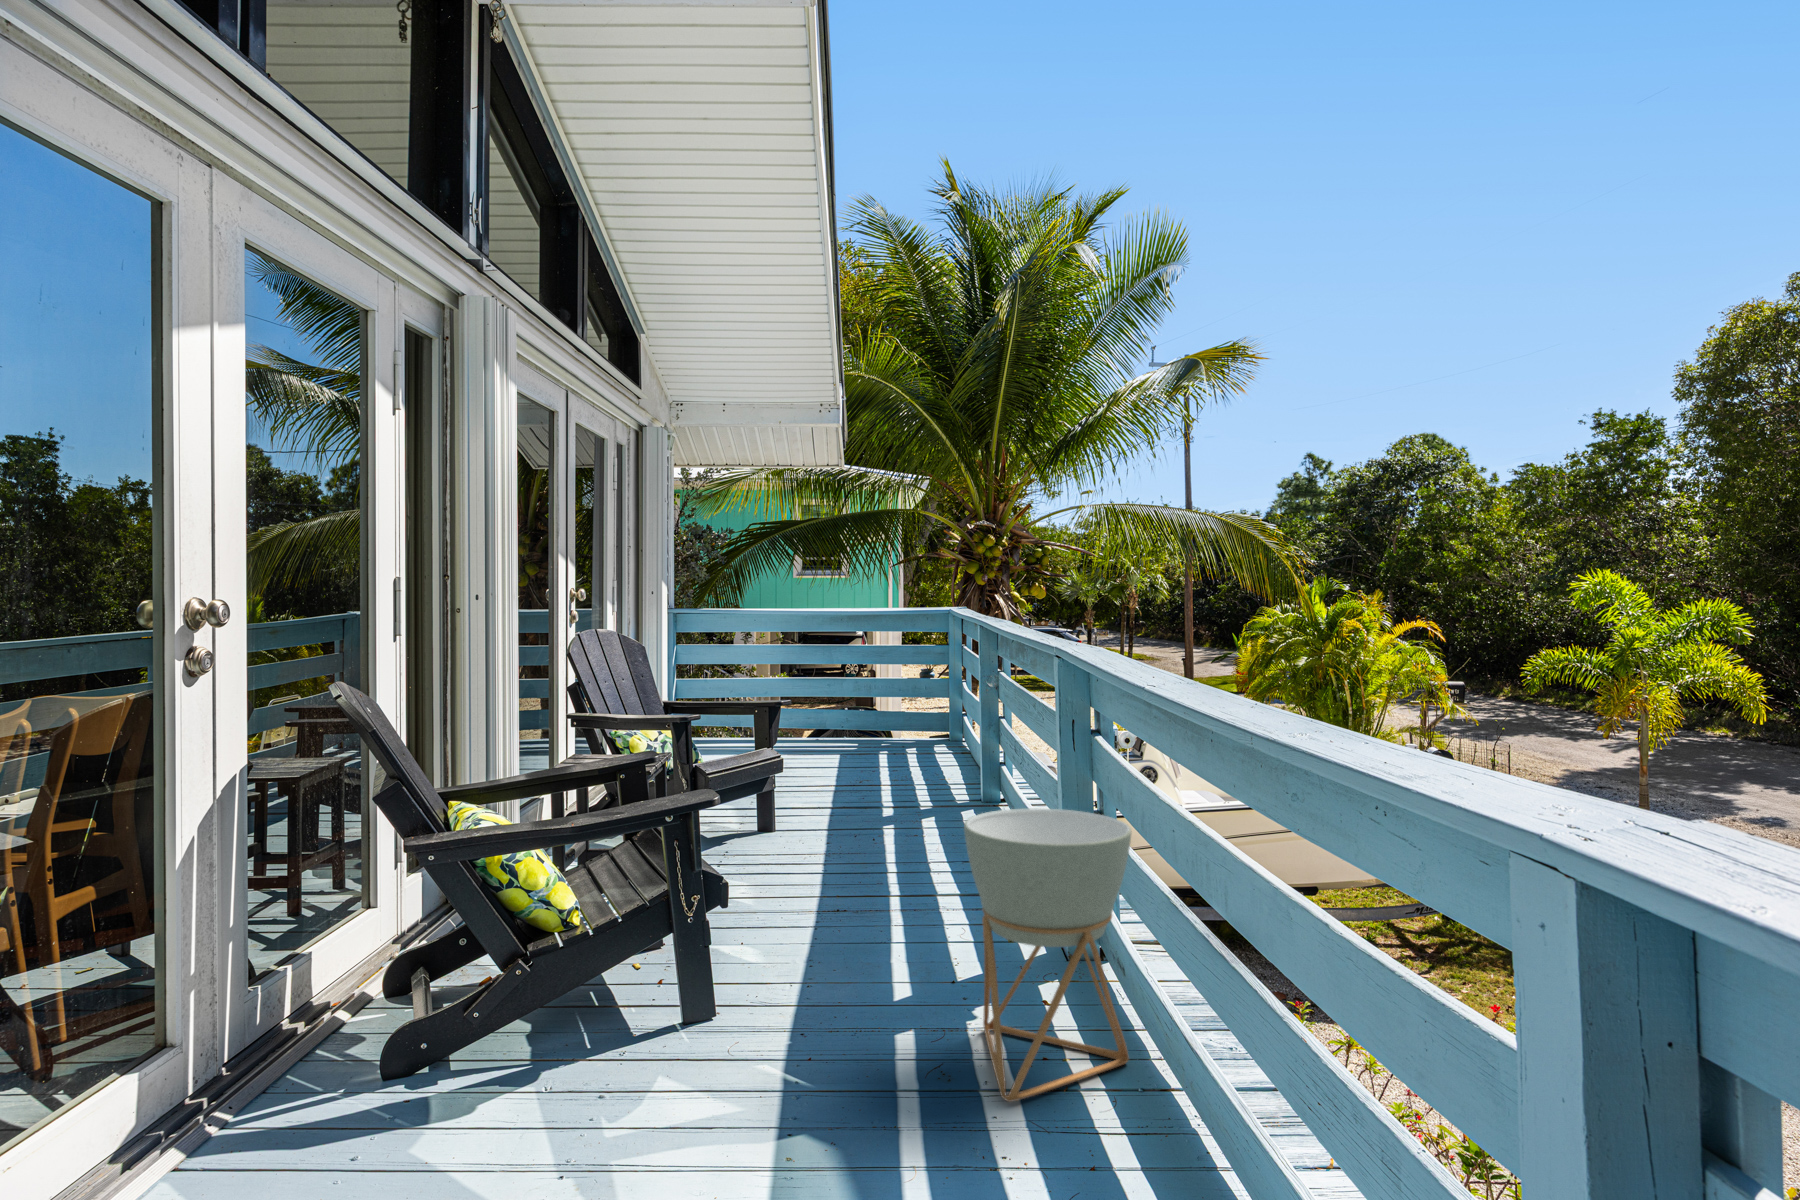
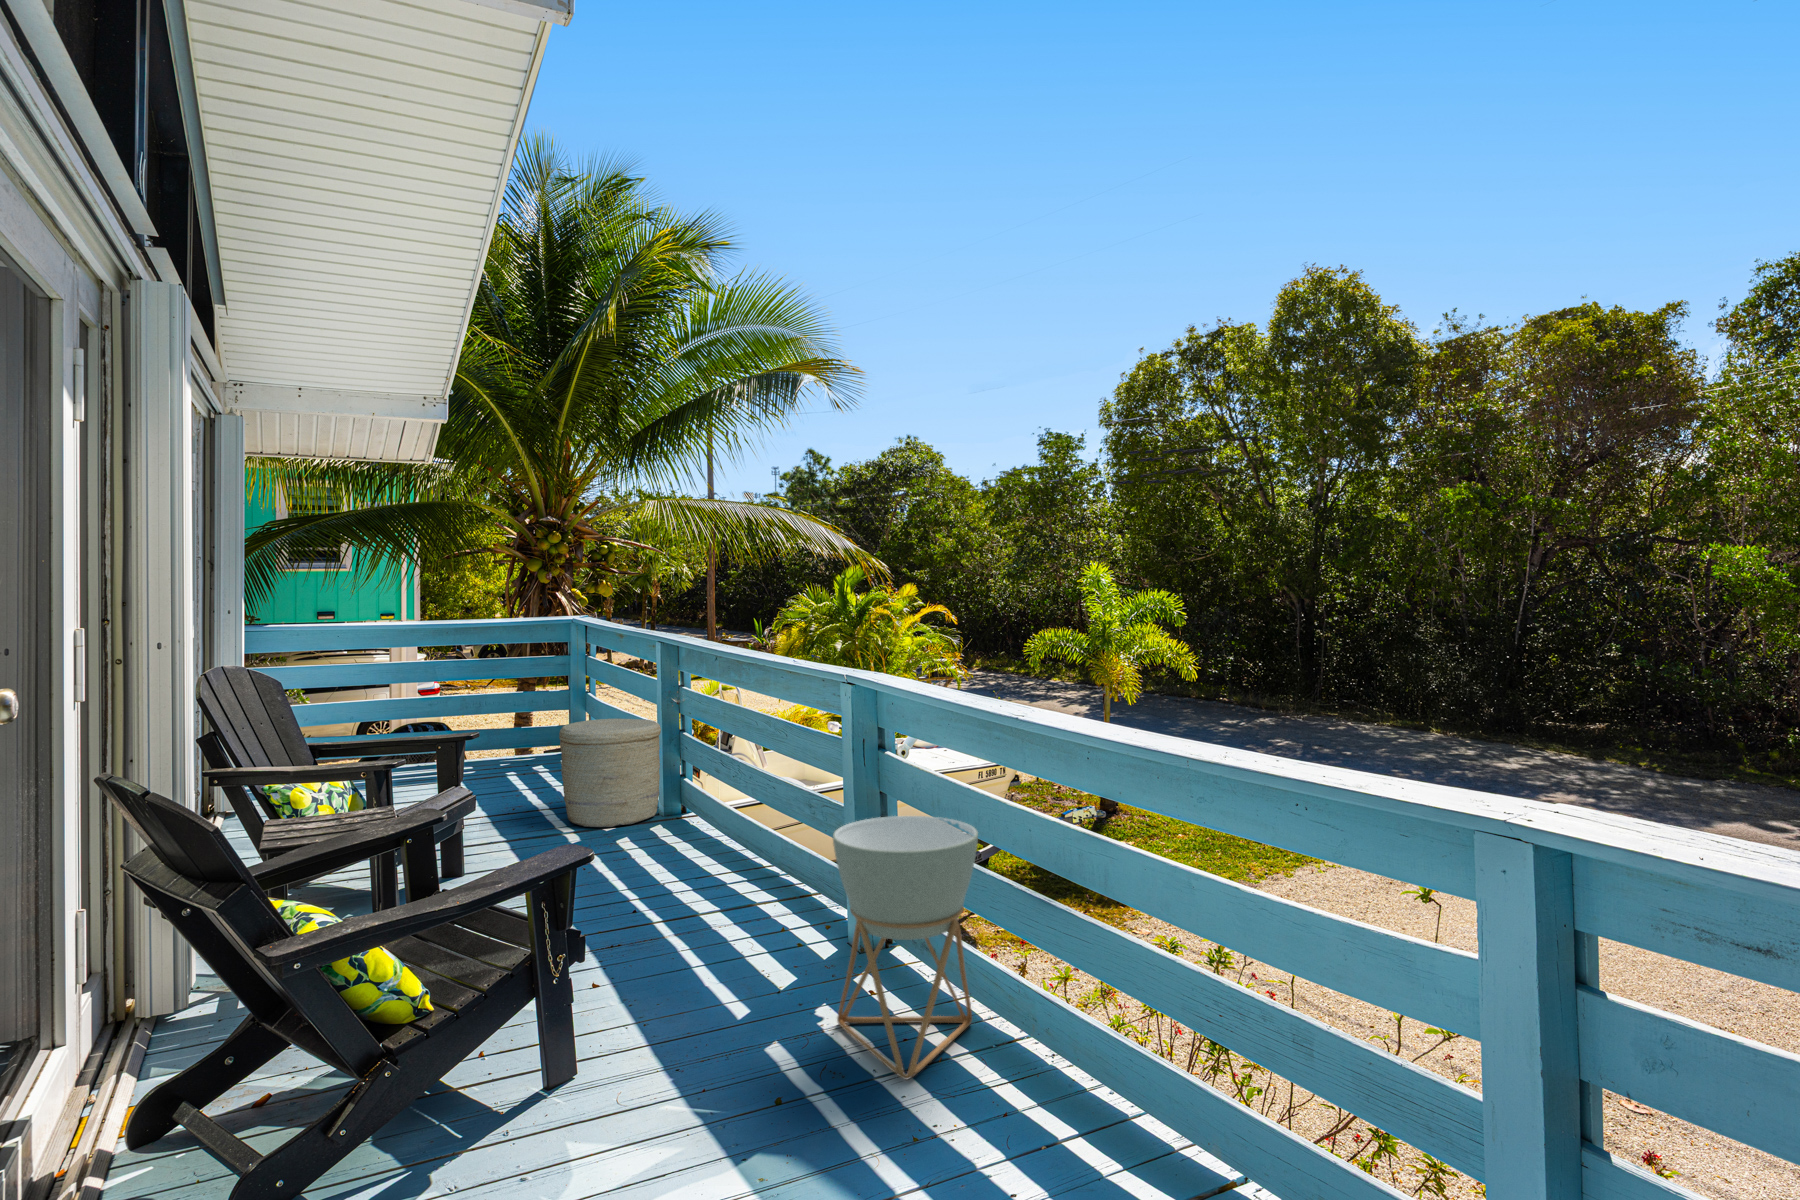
woven basket: none [887,704,984,809] -> present [559,719,661,827]

